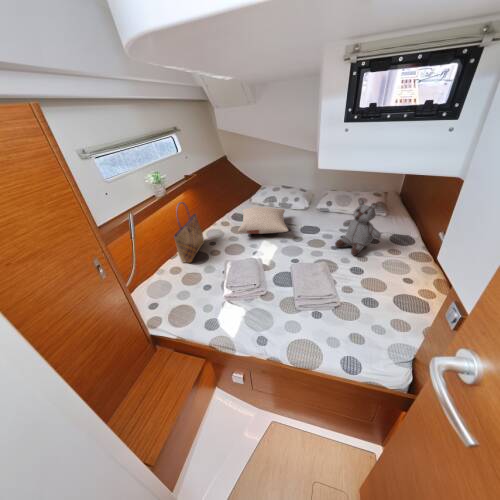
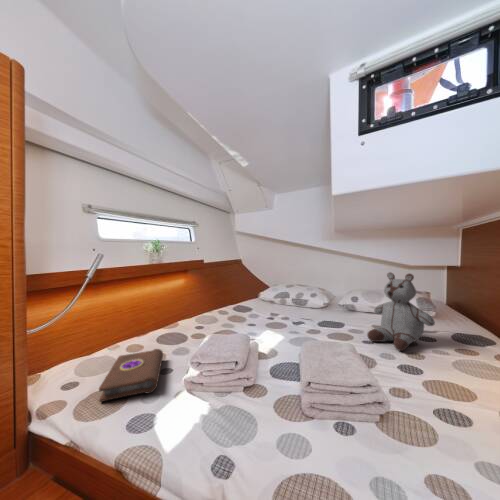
tote bag: present [174,202,204,263] -> none [147,265,190,343]
pillow: present [238,207,288,234] -> none [234,294,300,322]
book: none [172,273,210,315] -> present [99,349,163,402]

